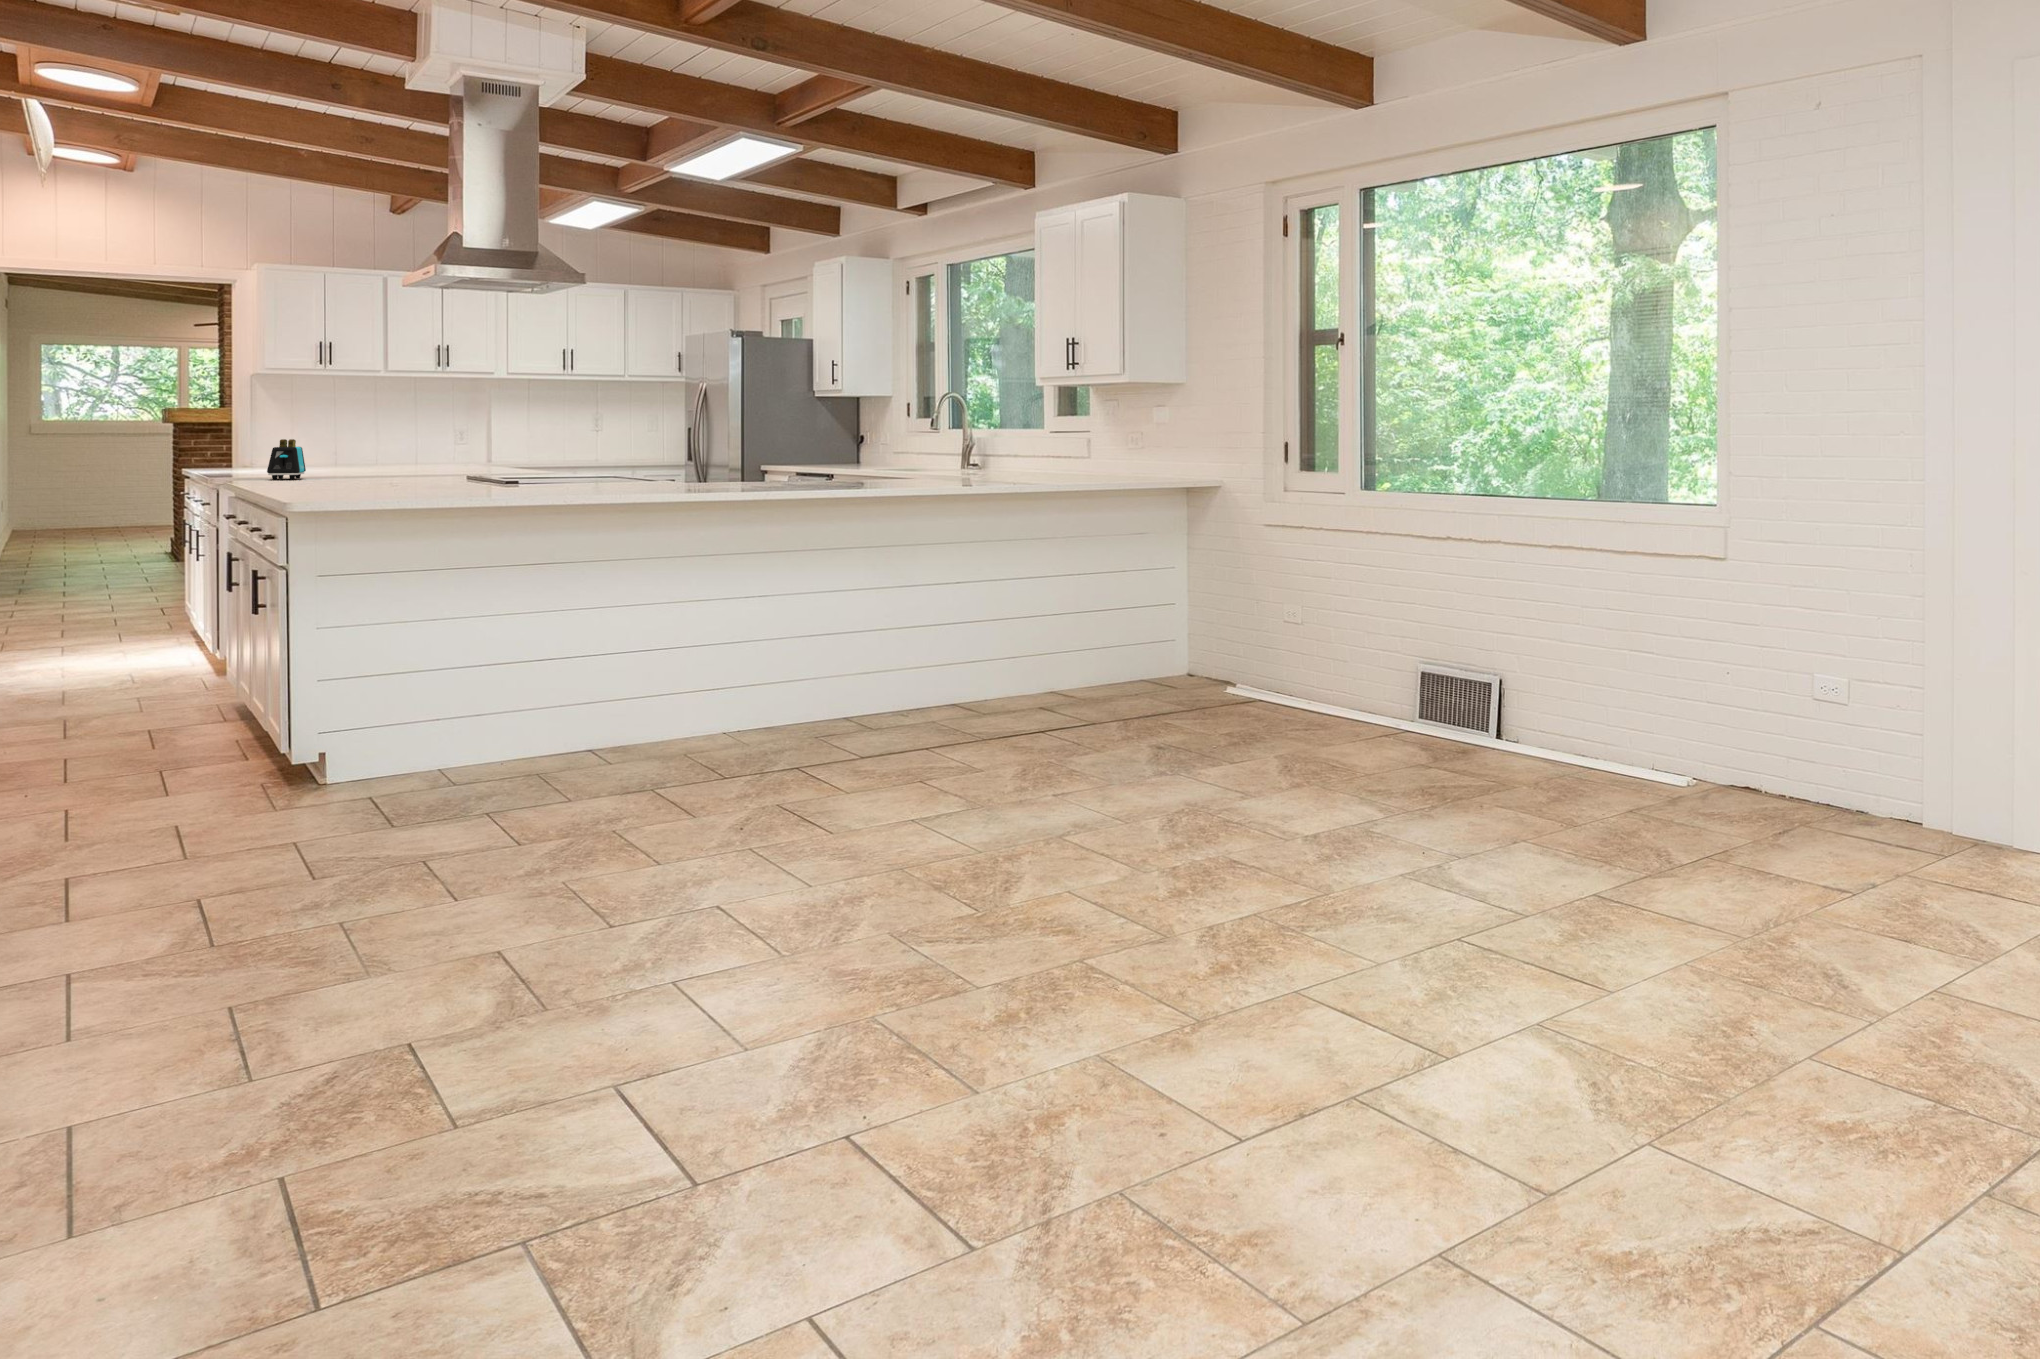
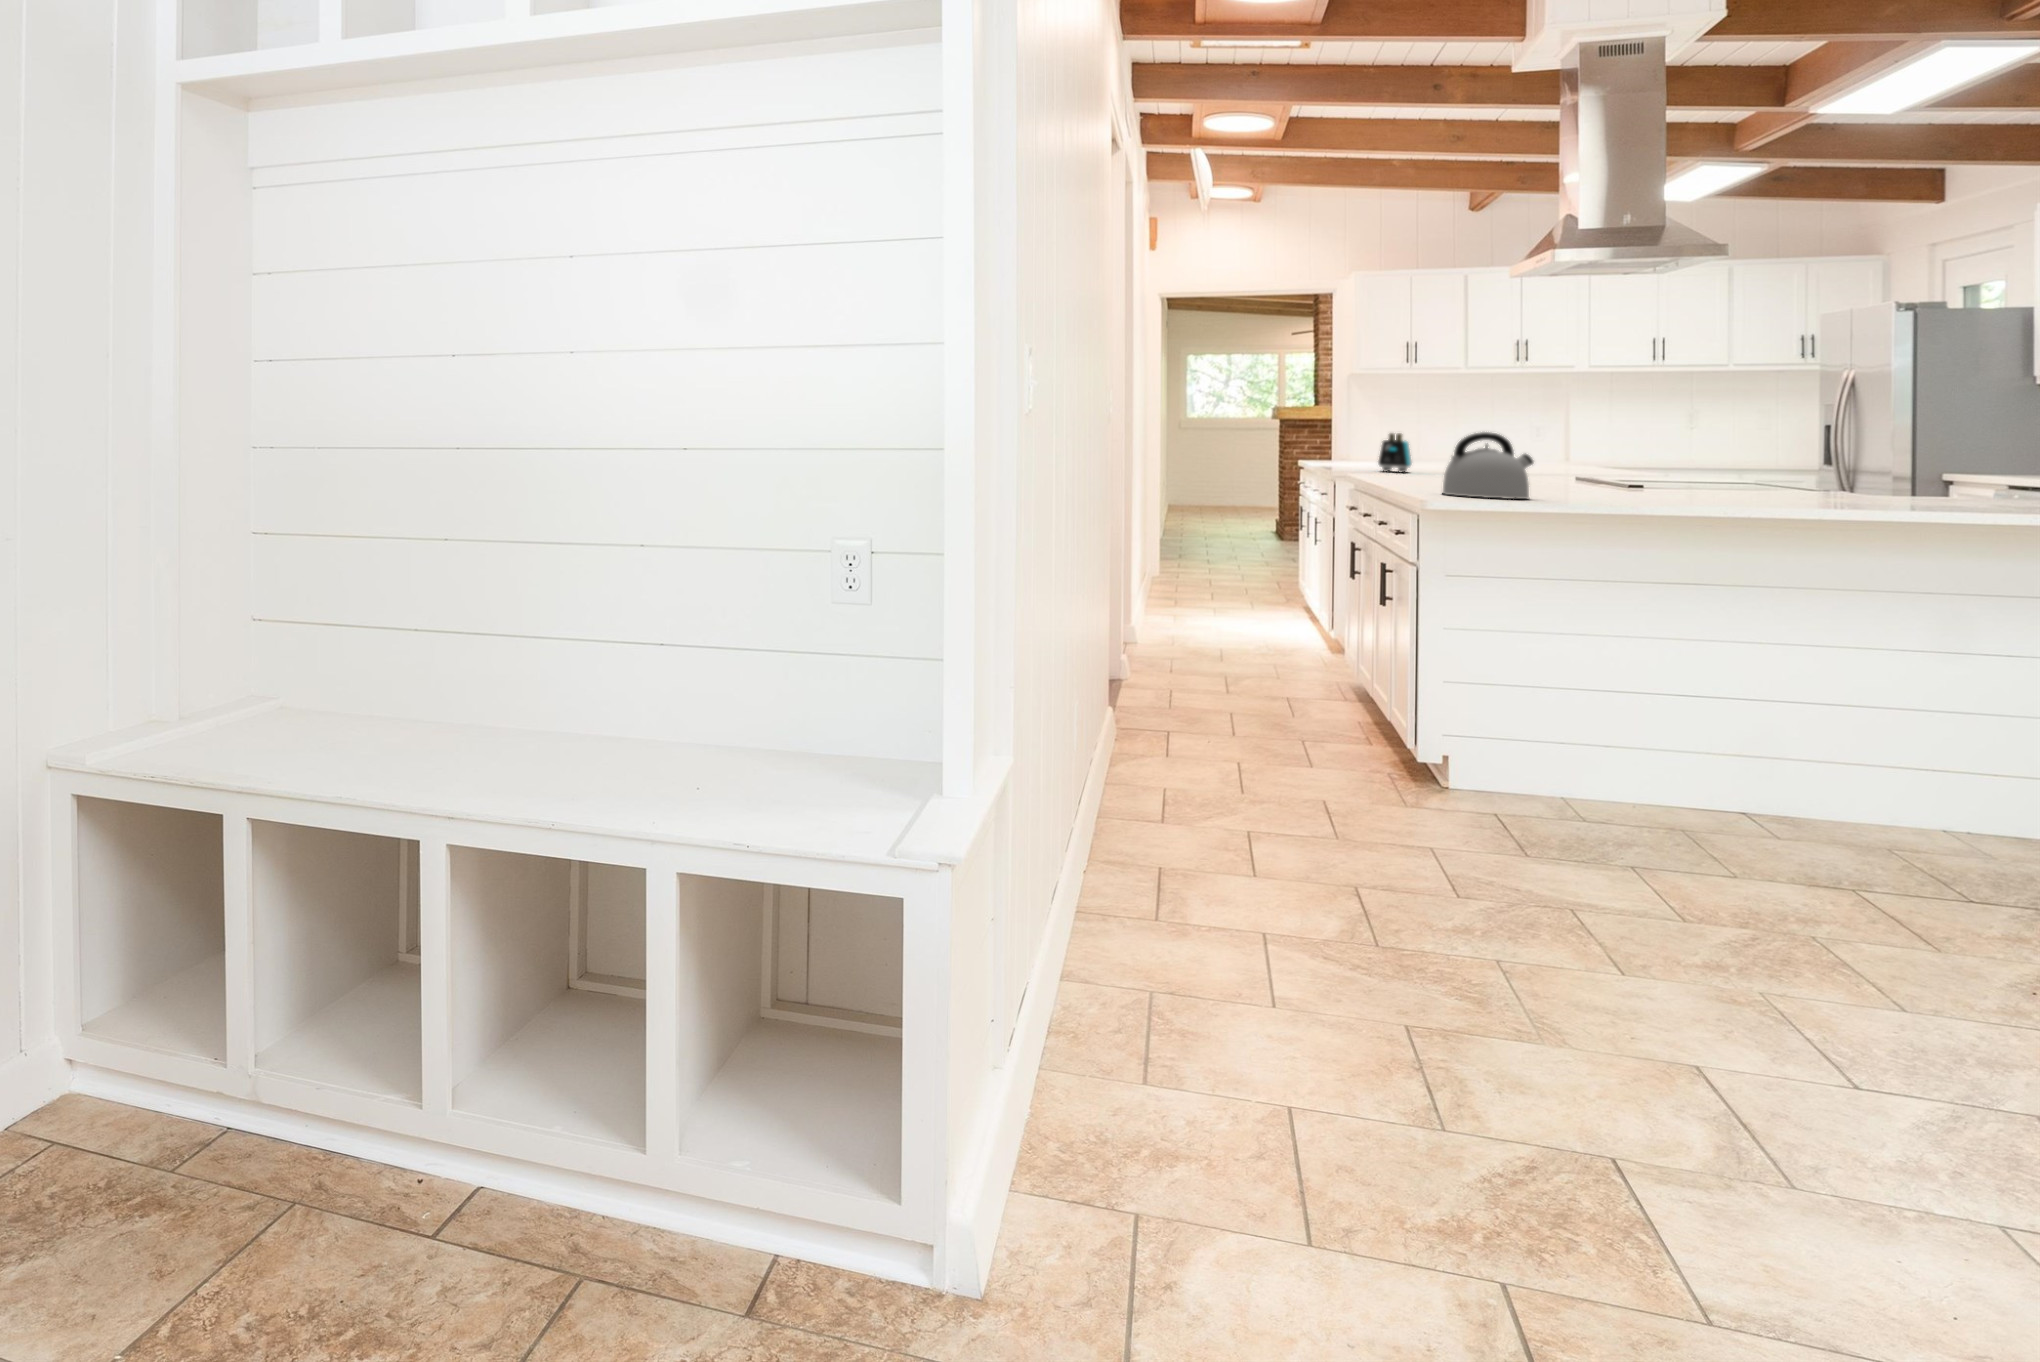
kettle: none [321,438,412,499] -> present [1443,432,1533,499]

